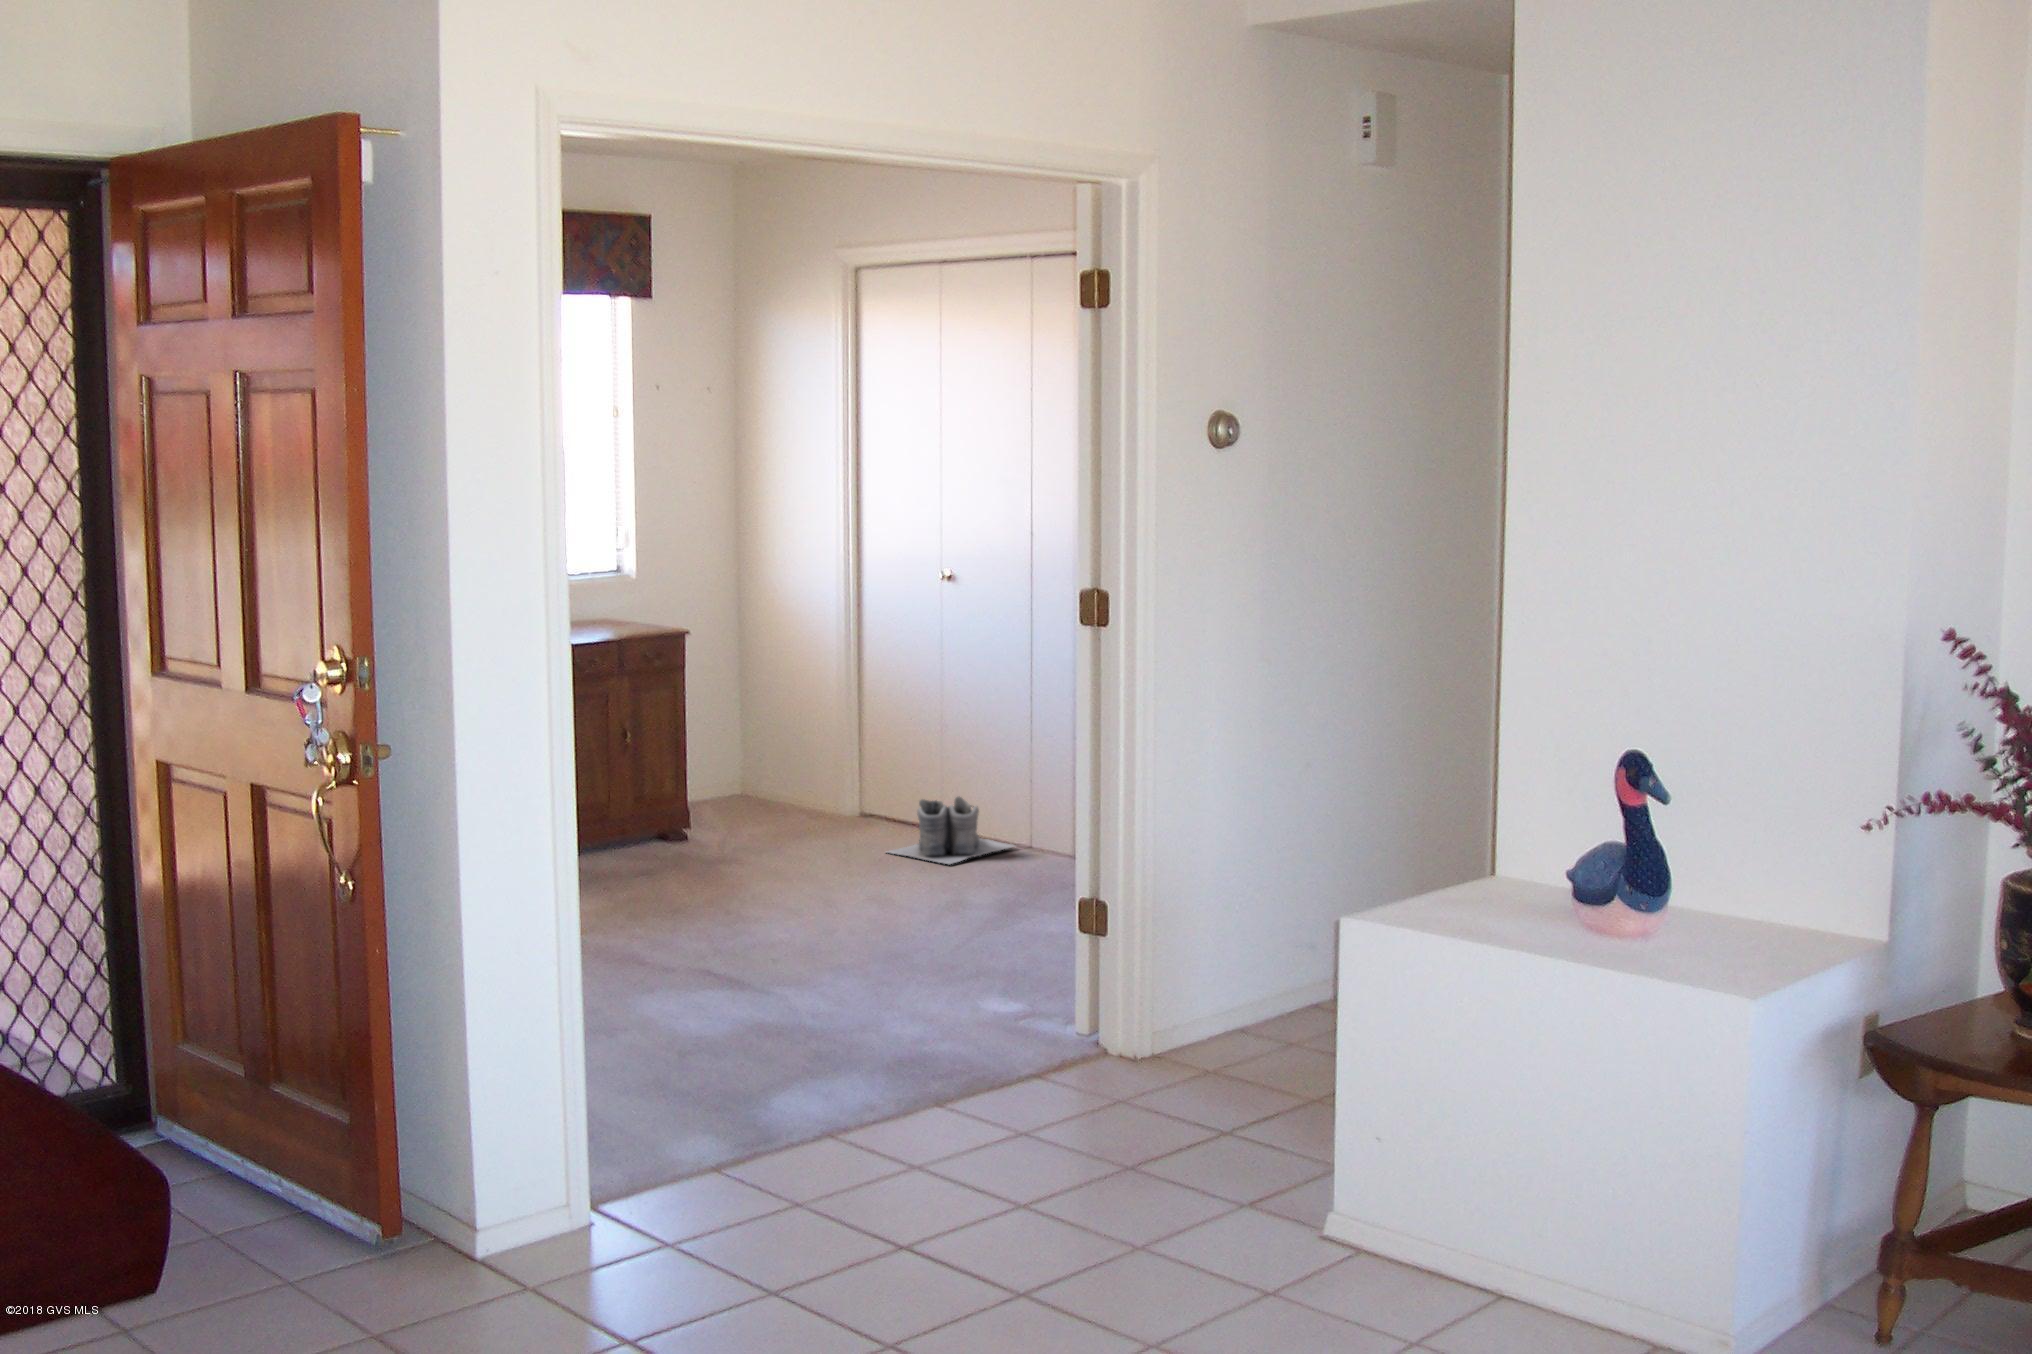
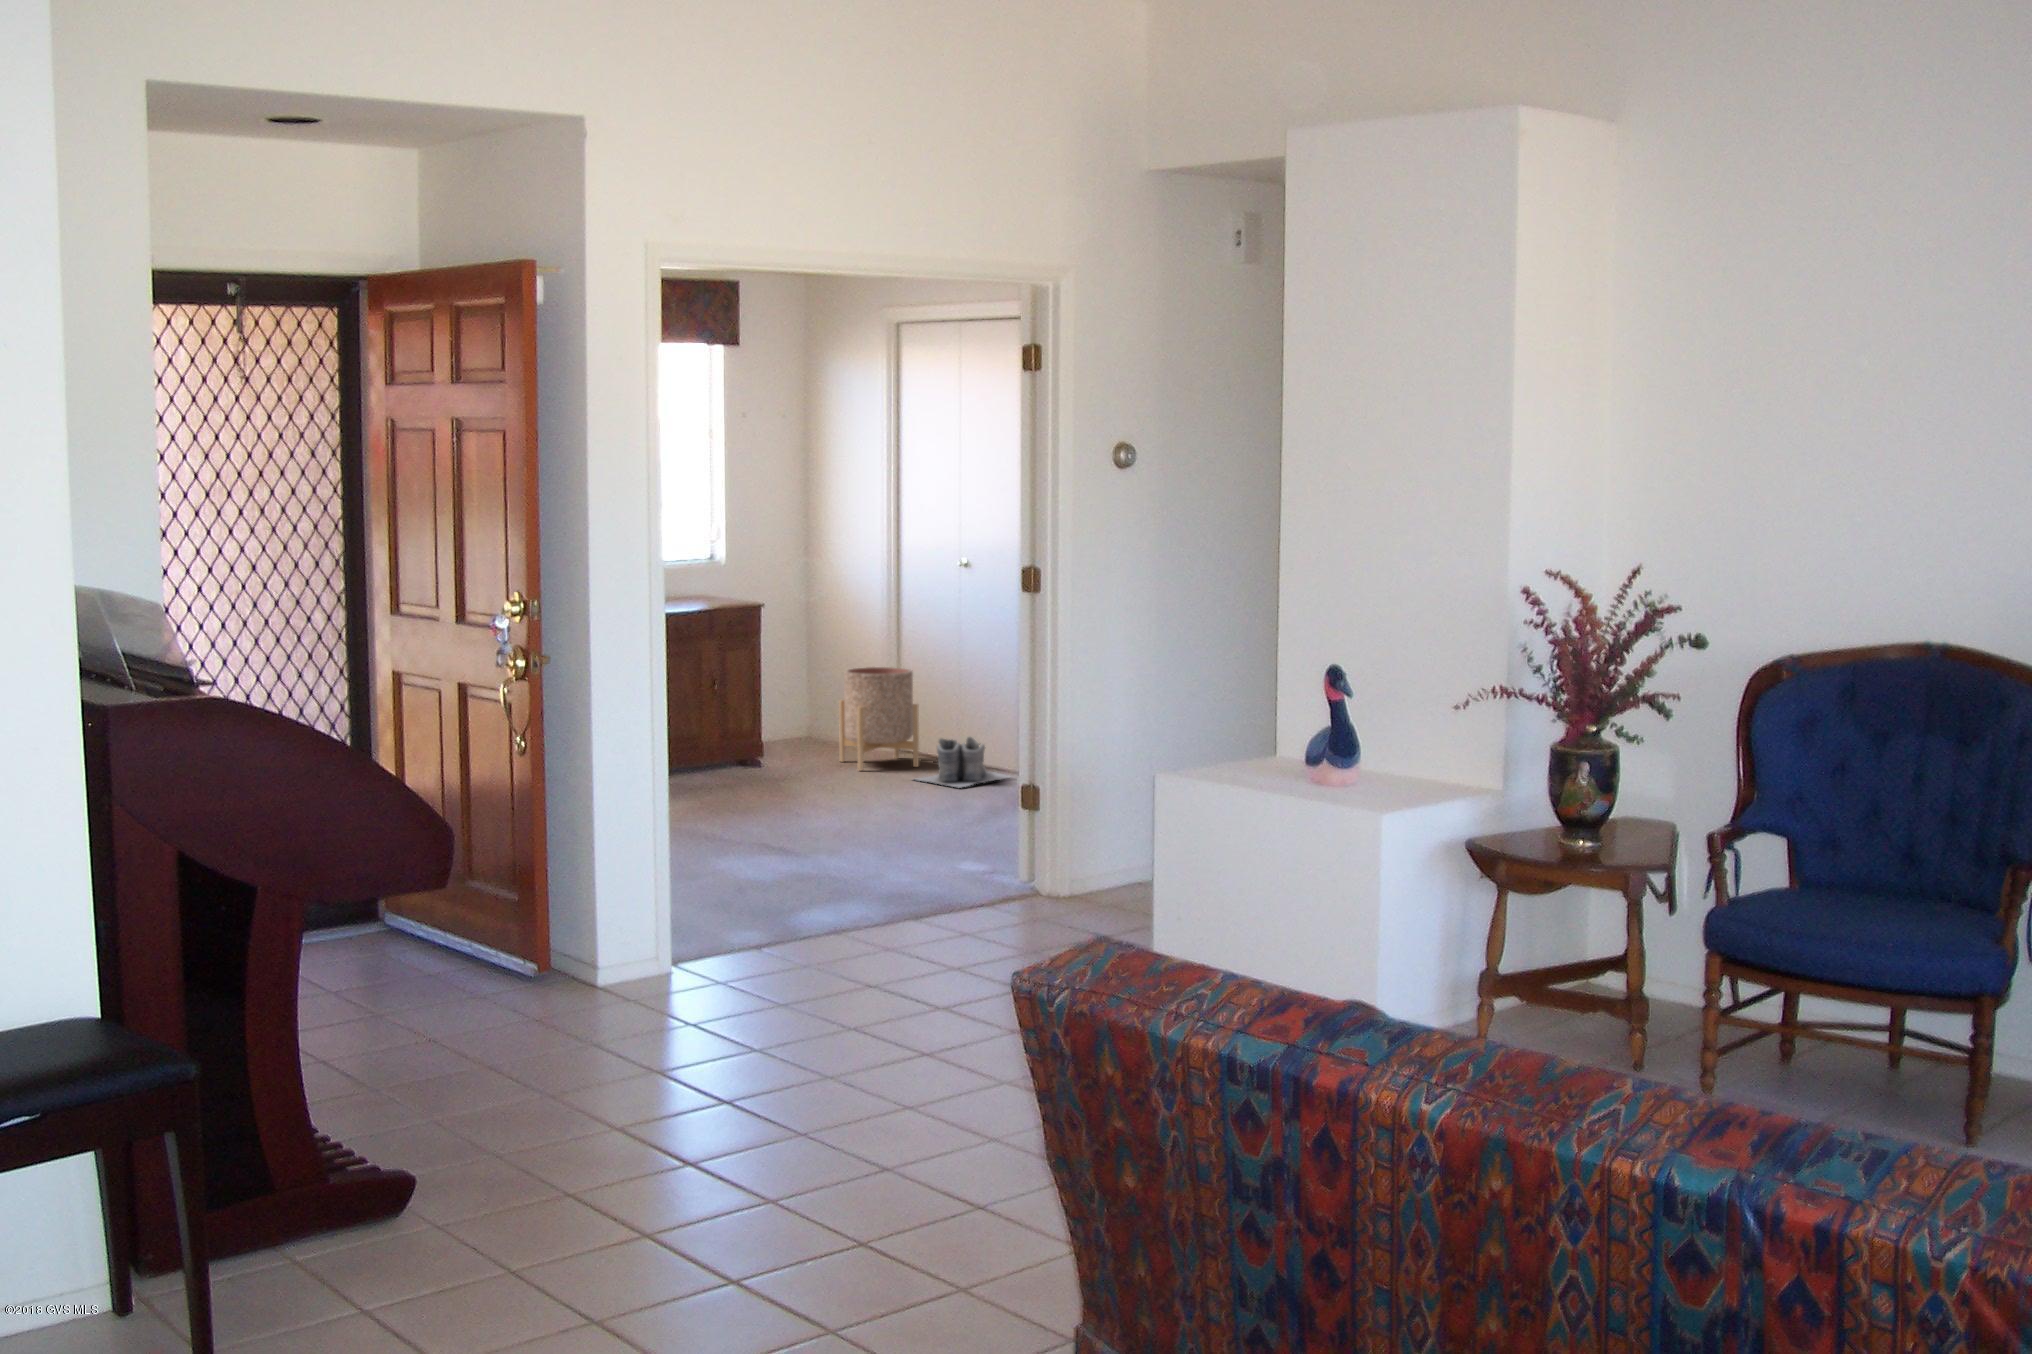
planter: none [787,706,889,839] -> present [839,667,919,770]

